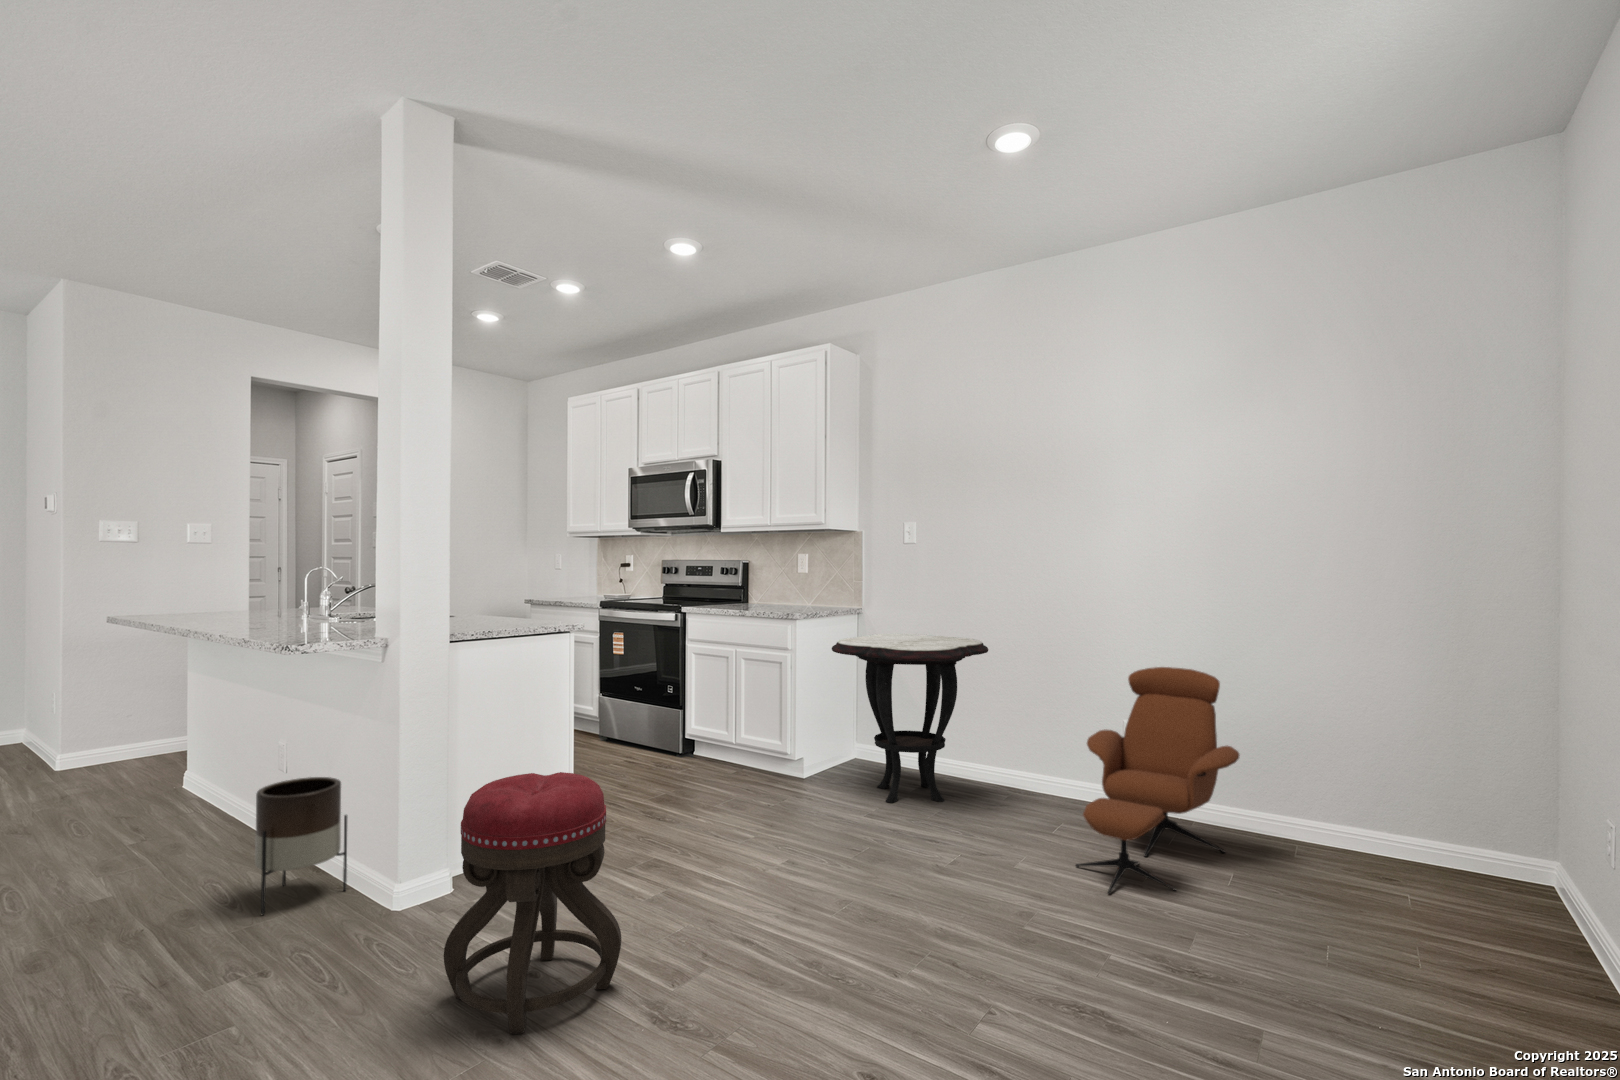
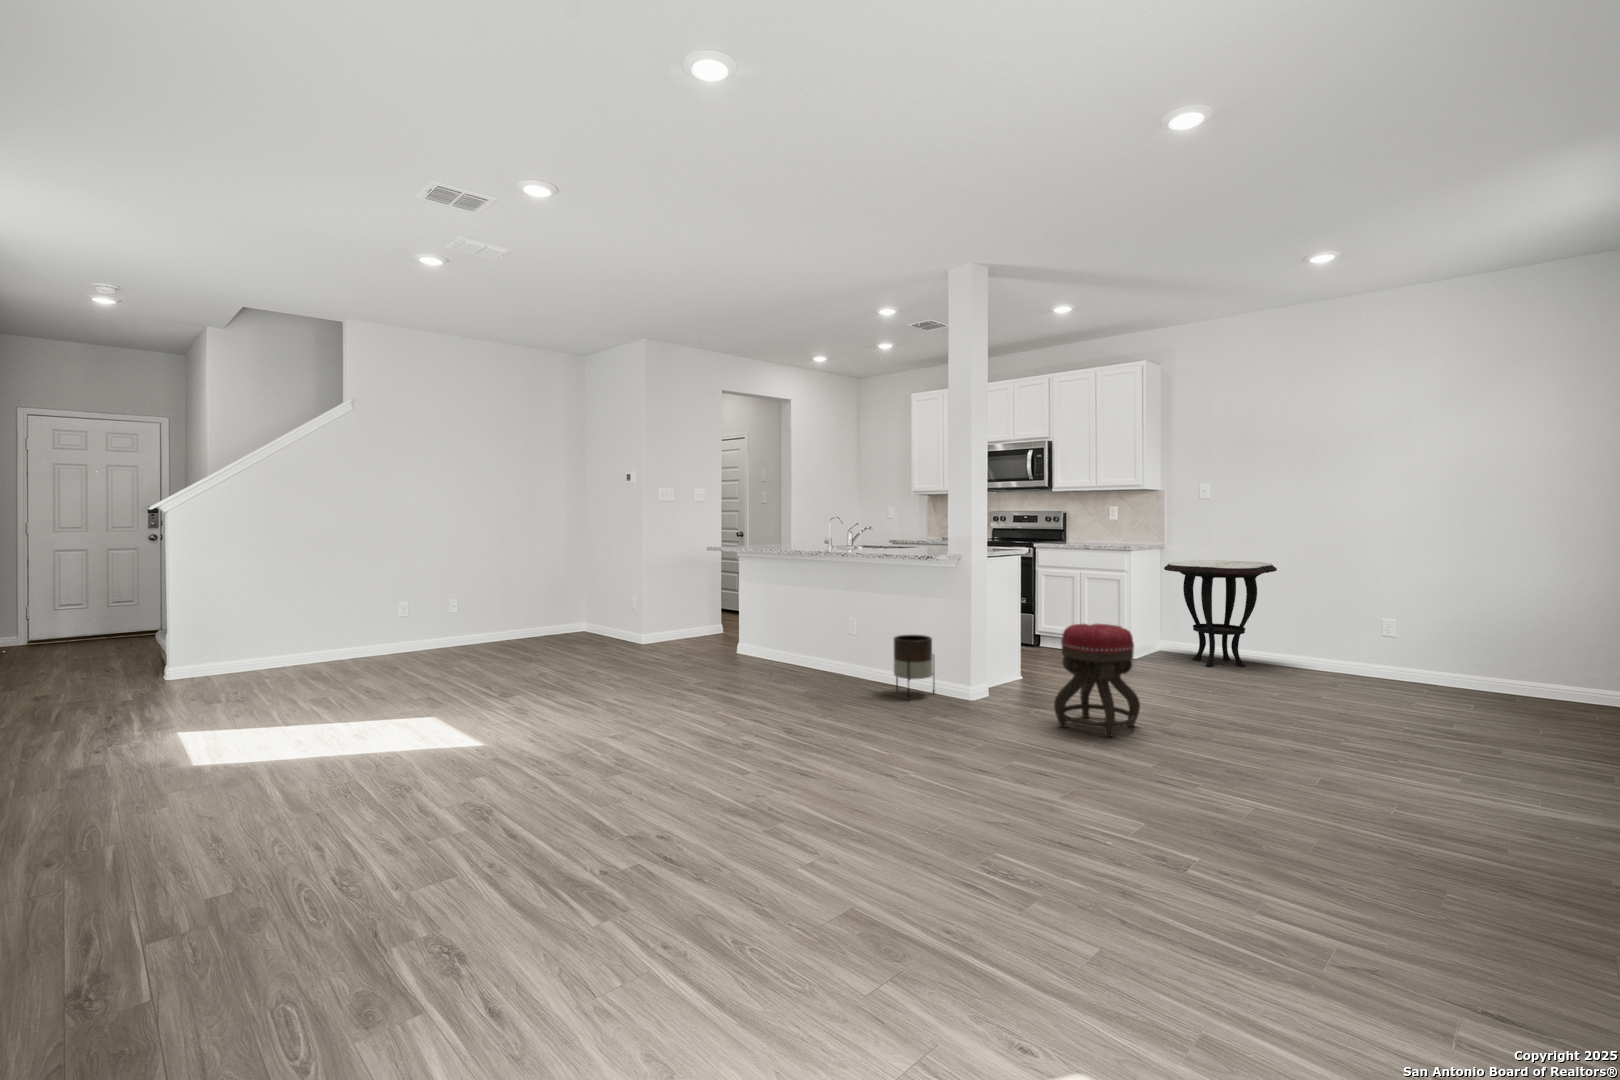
lounge chair: present [1076,667,1240,894] -> none [1359,578,1472,705]

